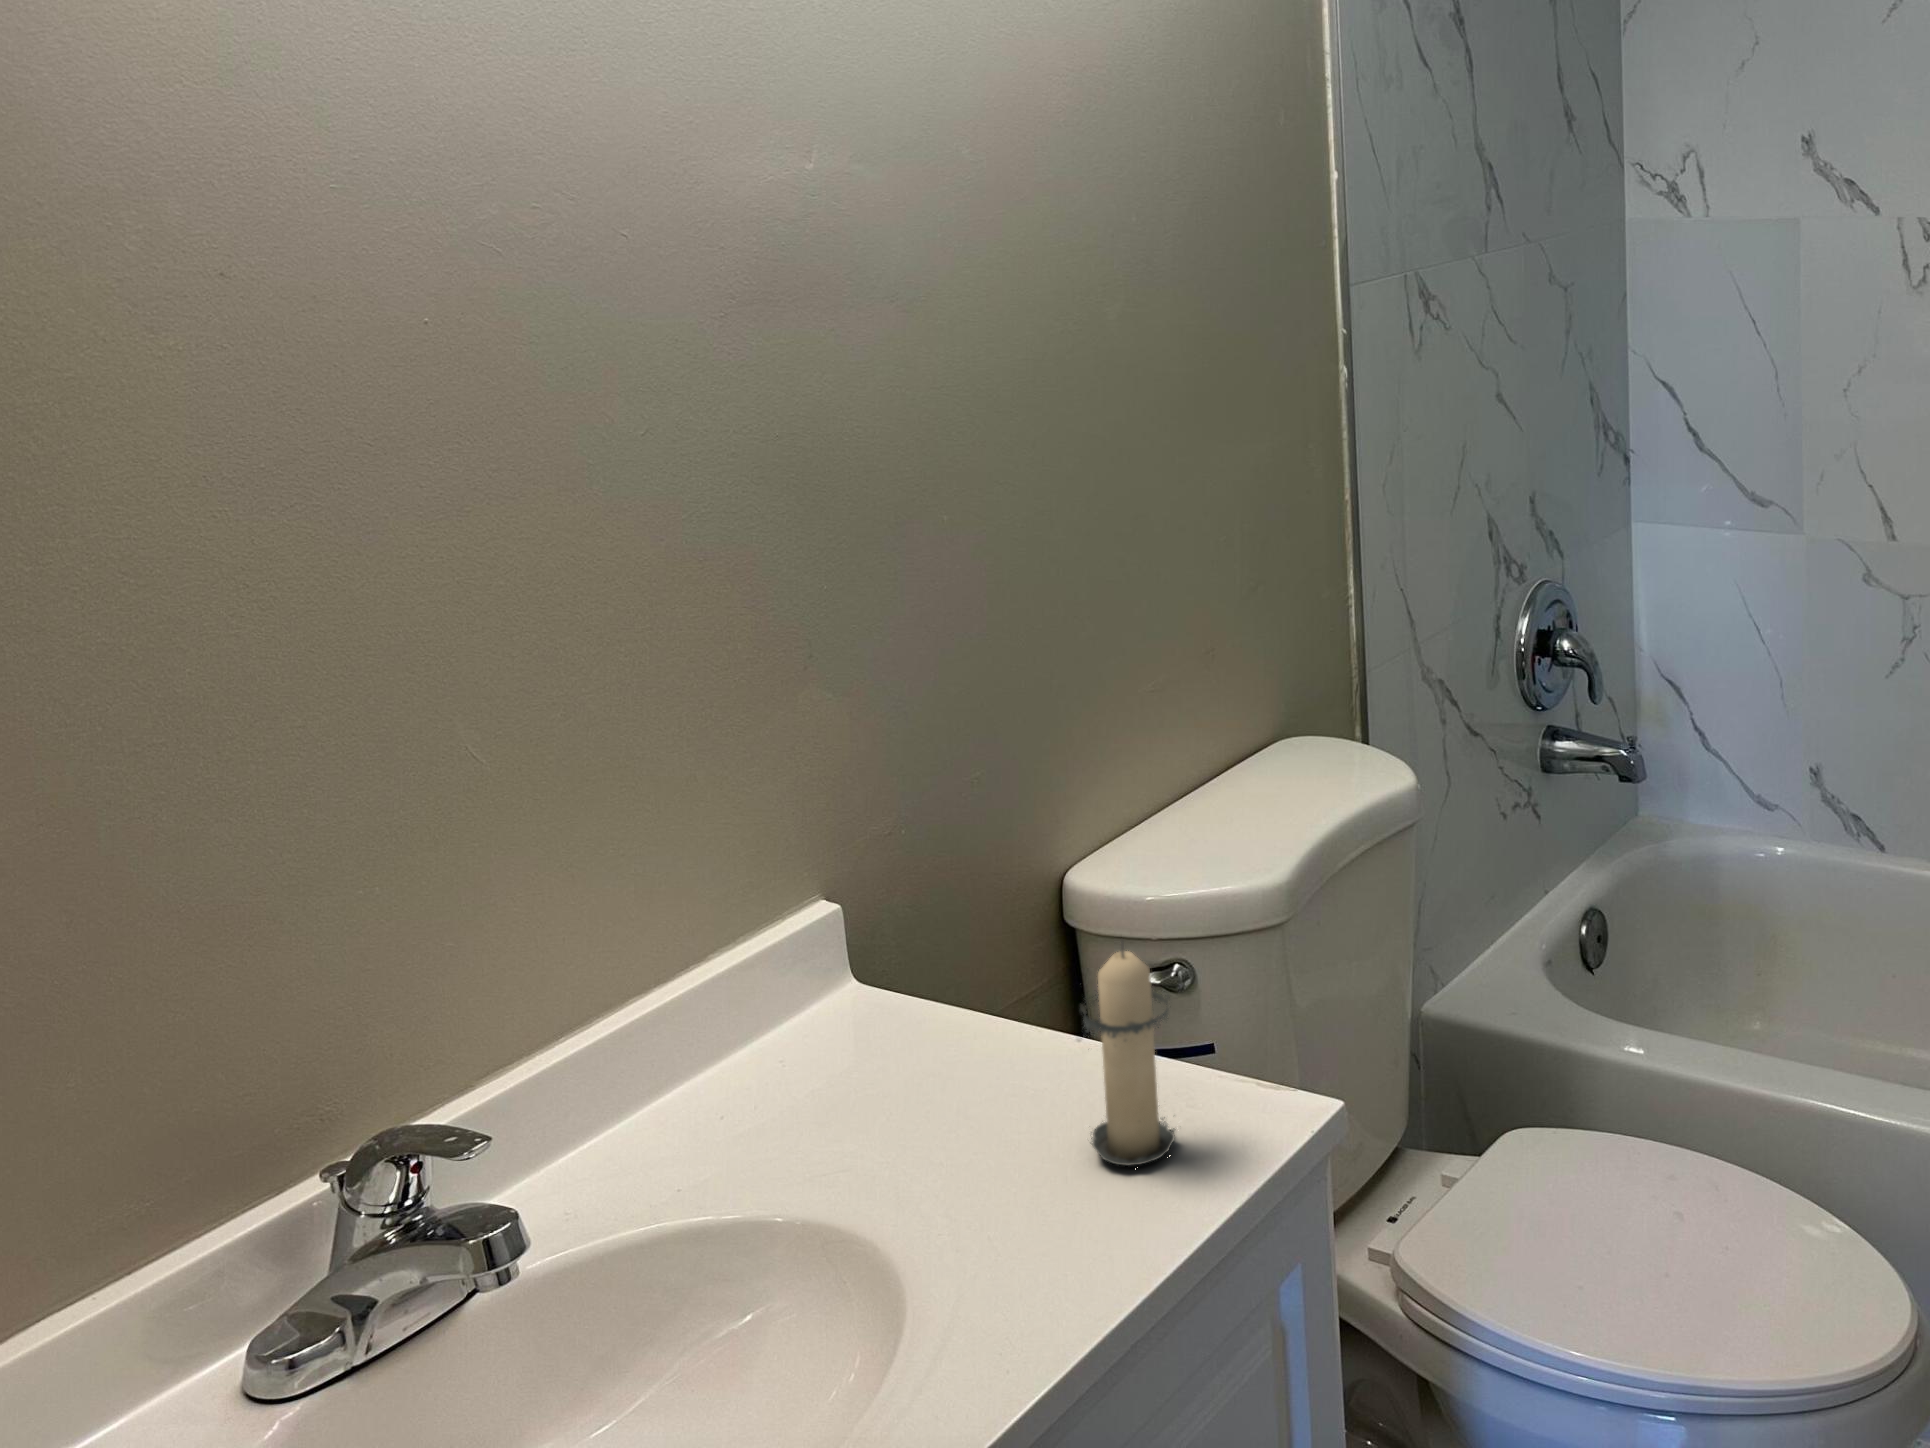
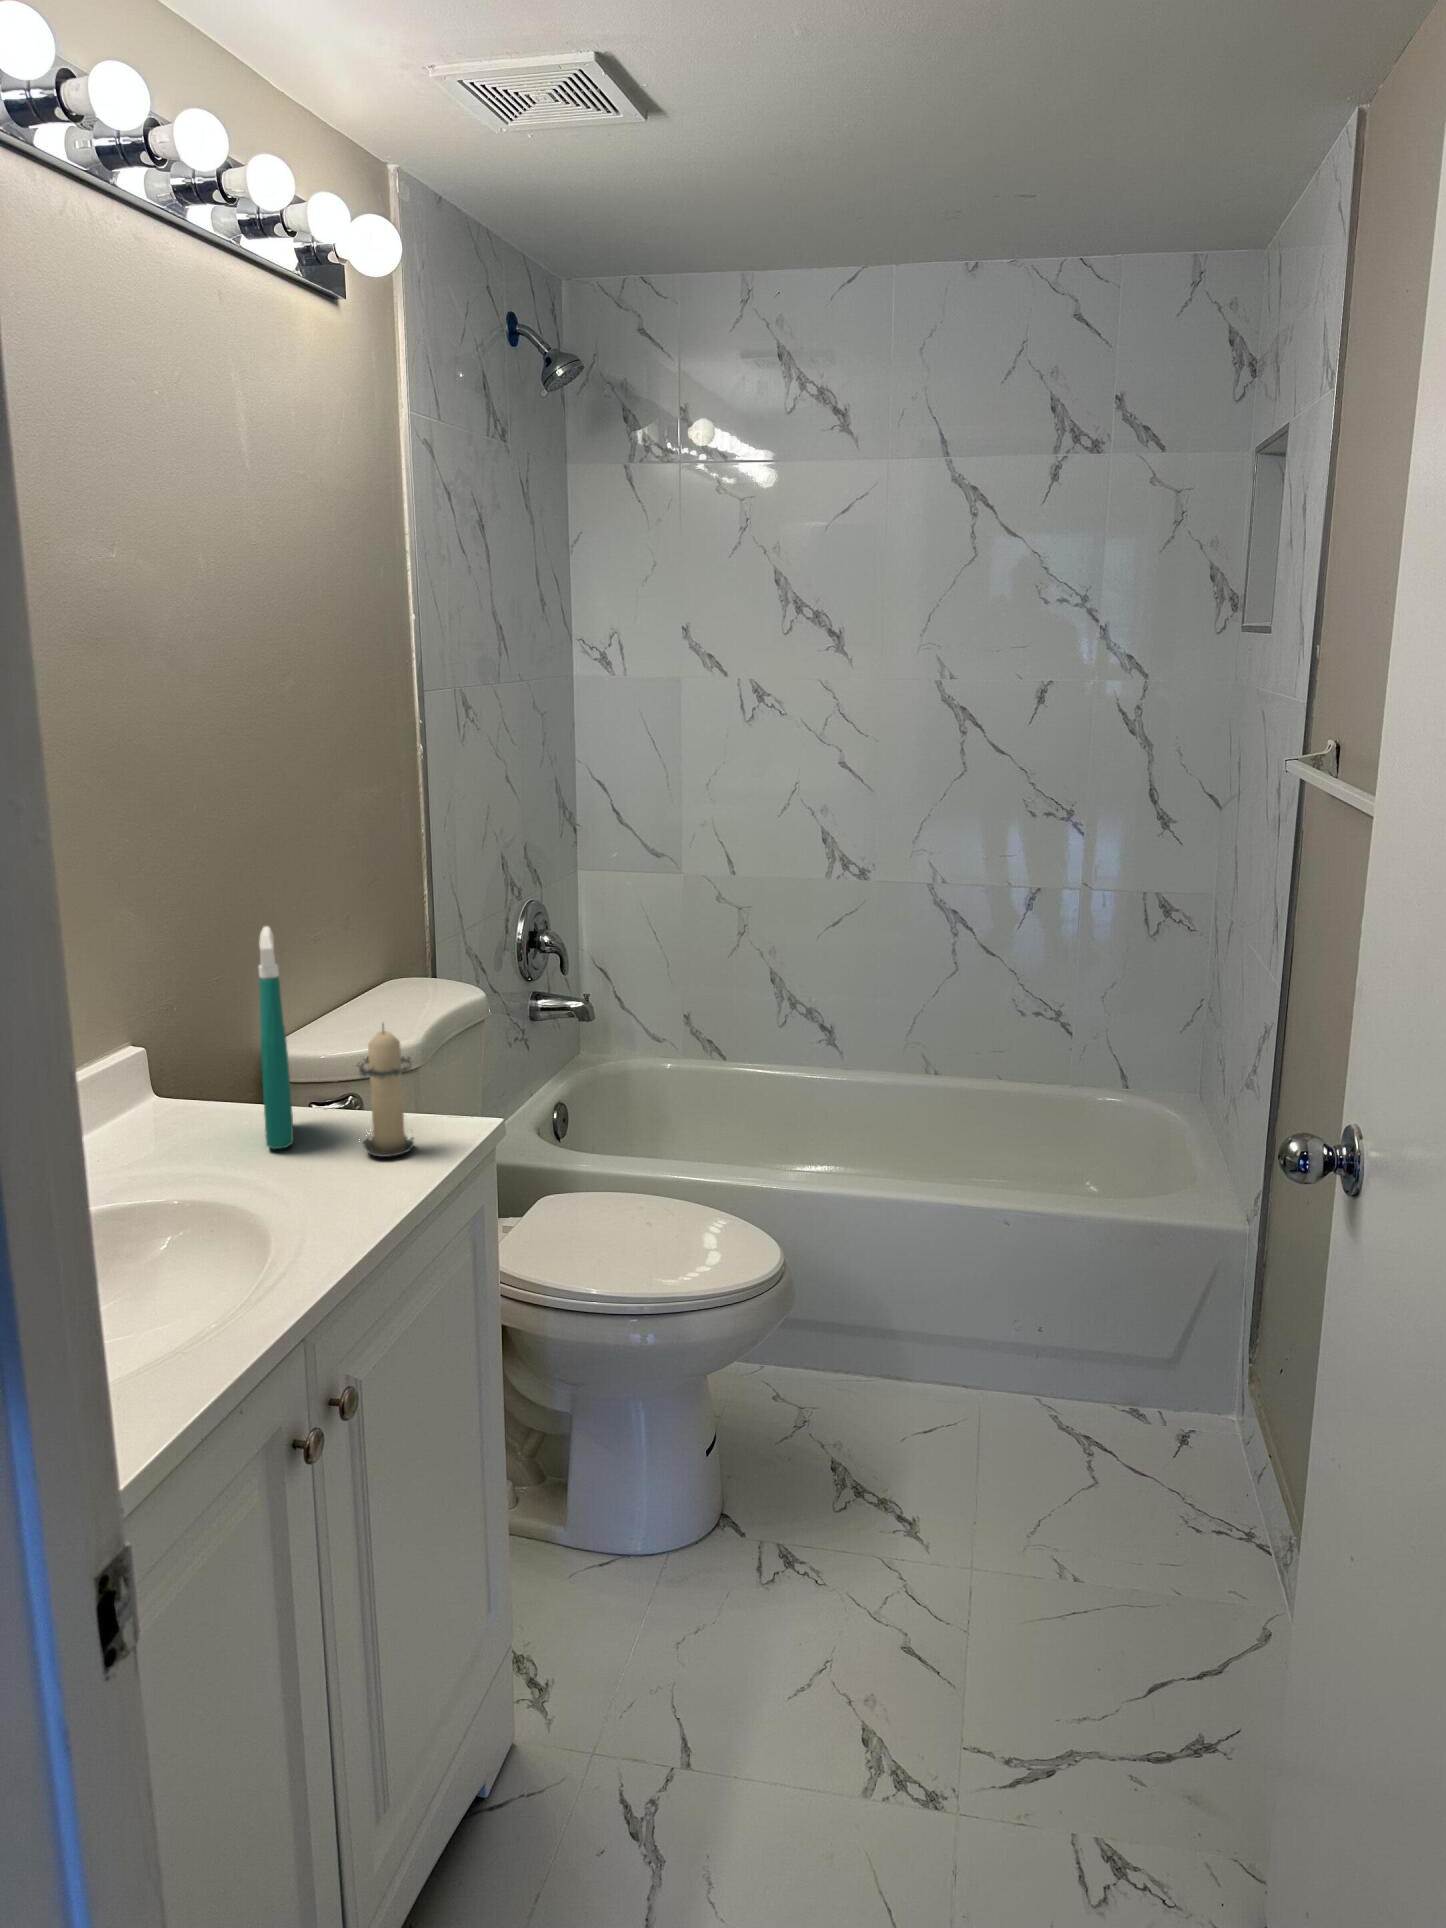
spray bottle: none [944,751,1014,1121] -> present [259,926,294,1149]

